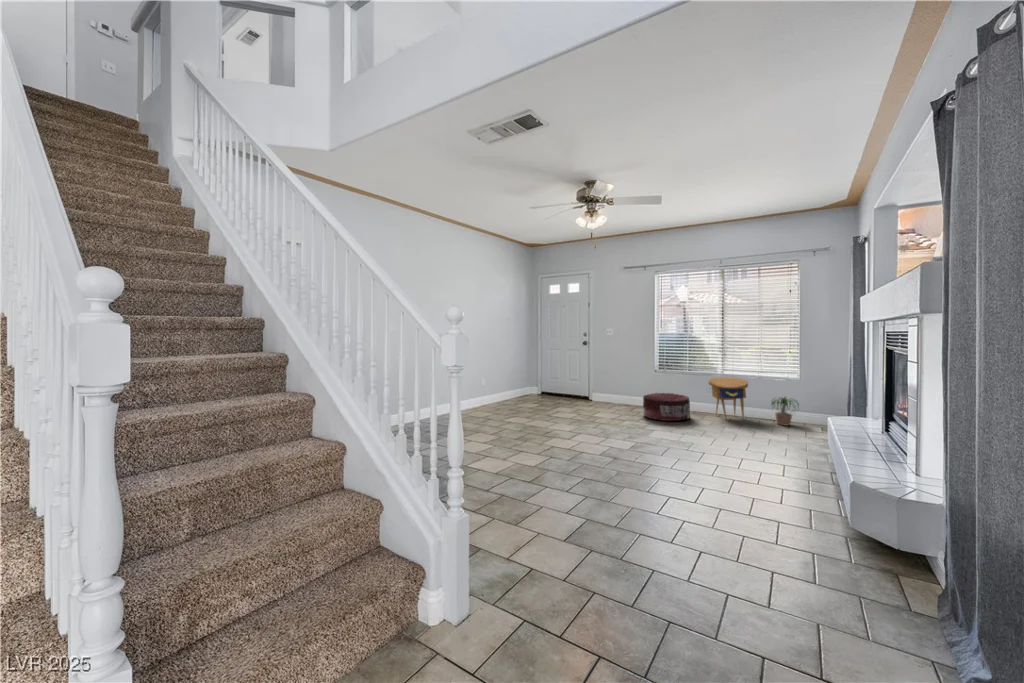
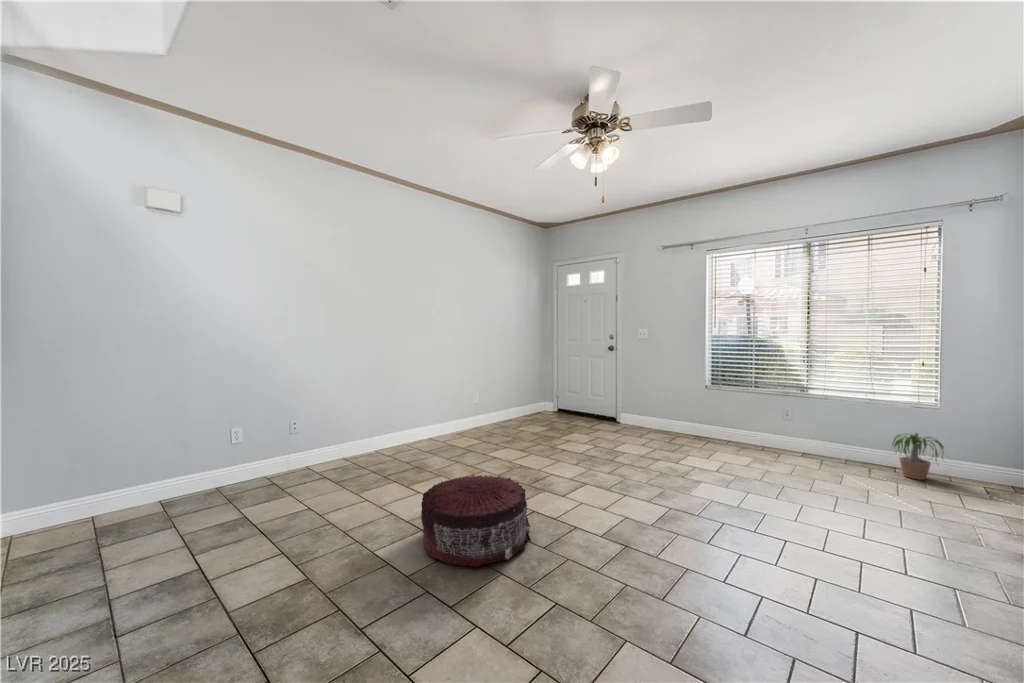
side table: present [709,377,748,419] -> none [787,399,852,466]
pouf: present [643,393,690,421] -> present [421,474,531,567]

